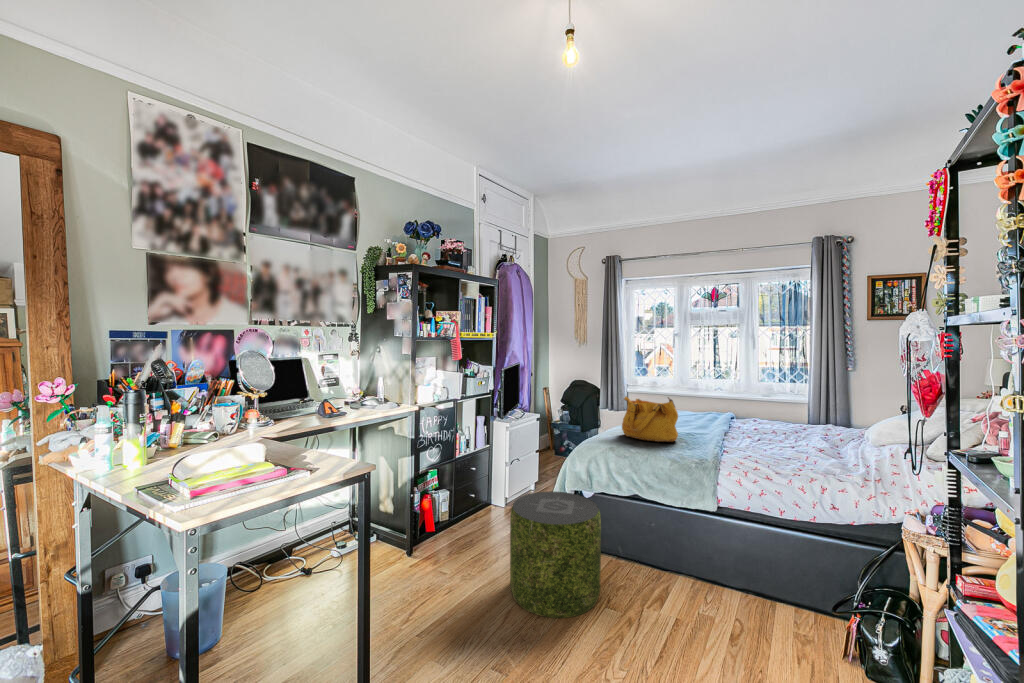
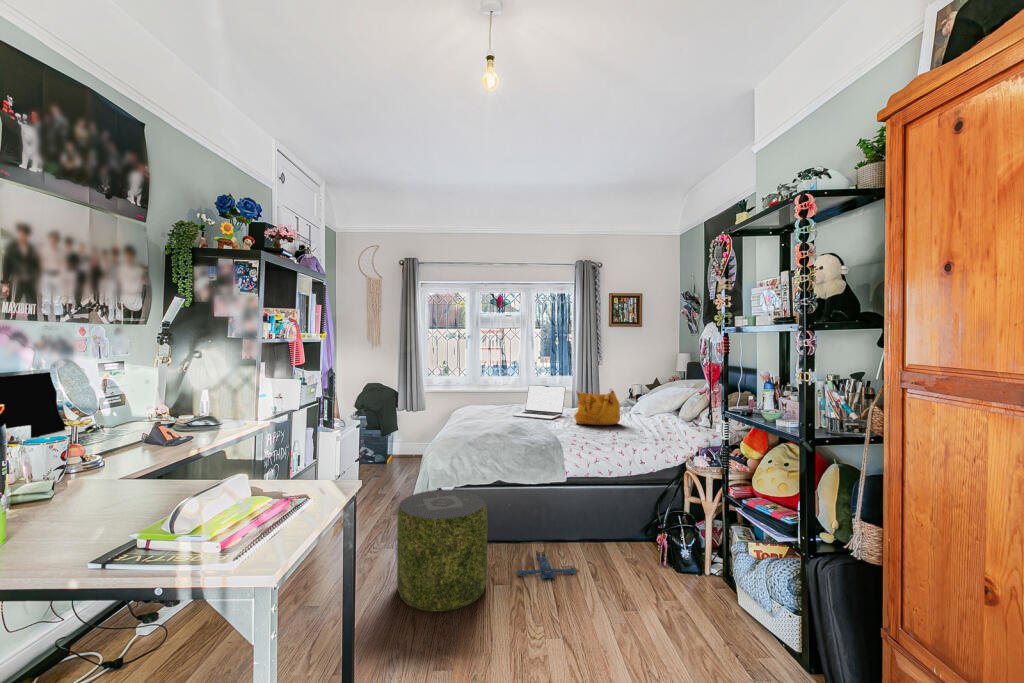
laptop: none [700,391,773,434] -> present [513,385,566,420]
handbag: present [622,396,678,442] -> present [575,389,620,425]
plush toy: none [635,582,713,624] -> present [514,550,579,579]

